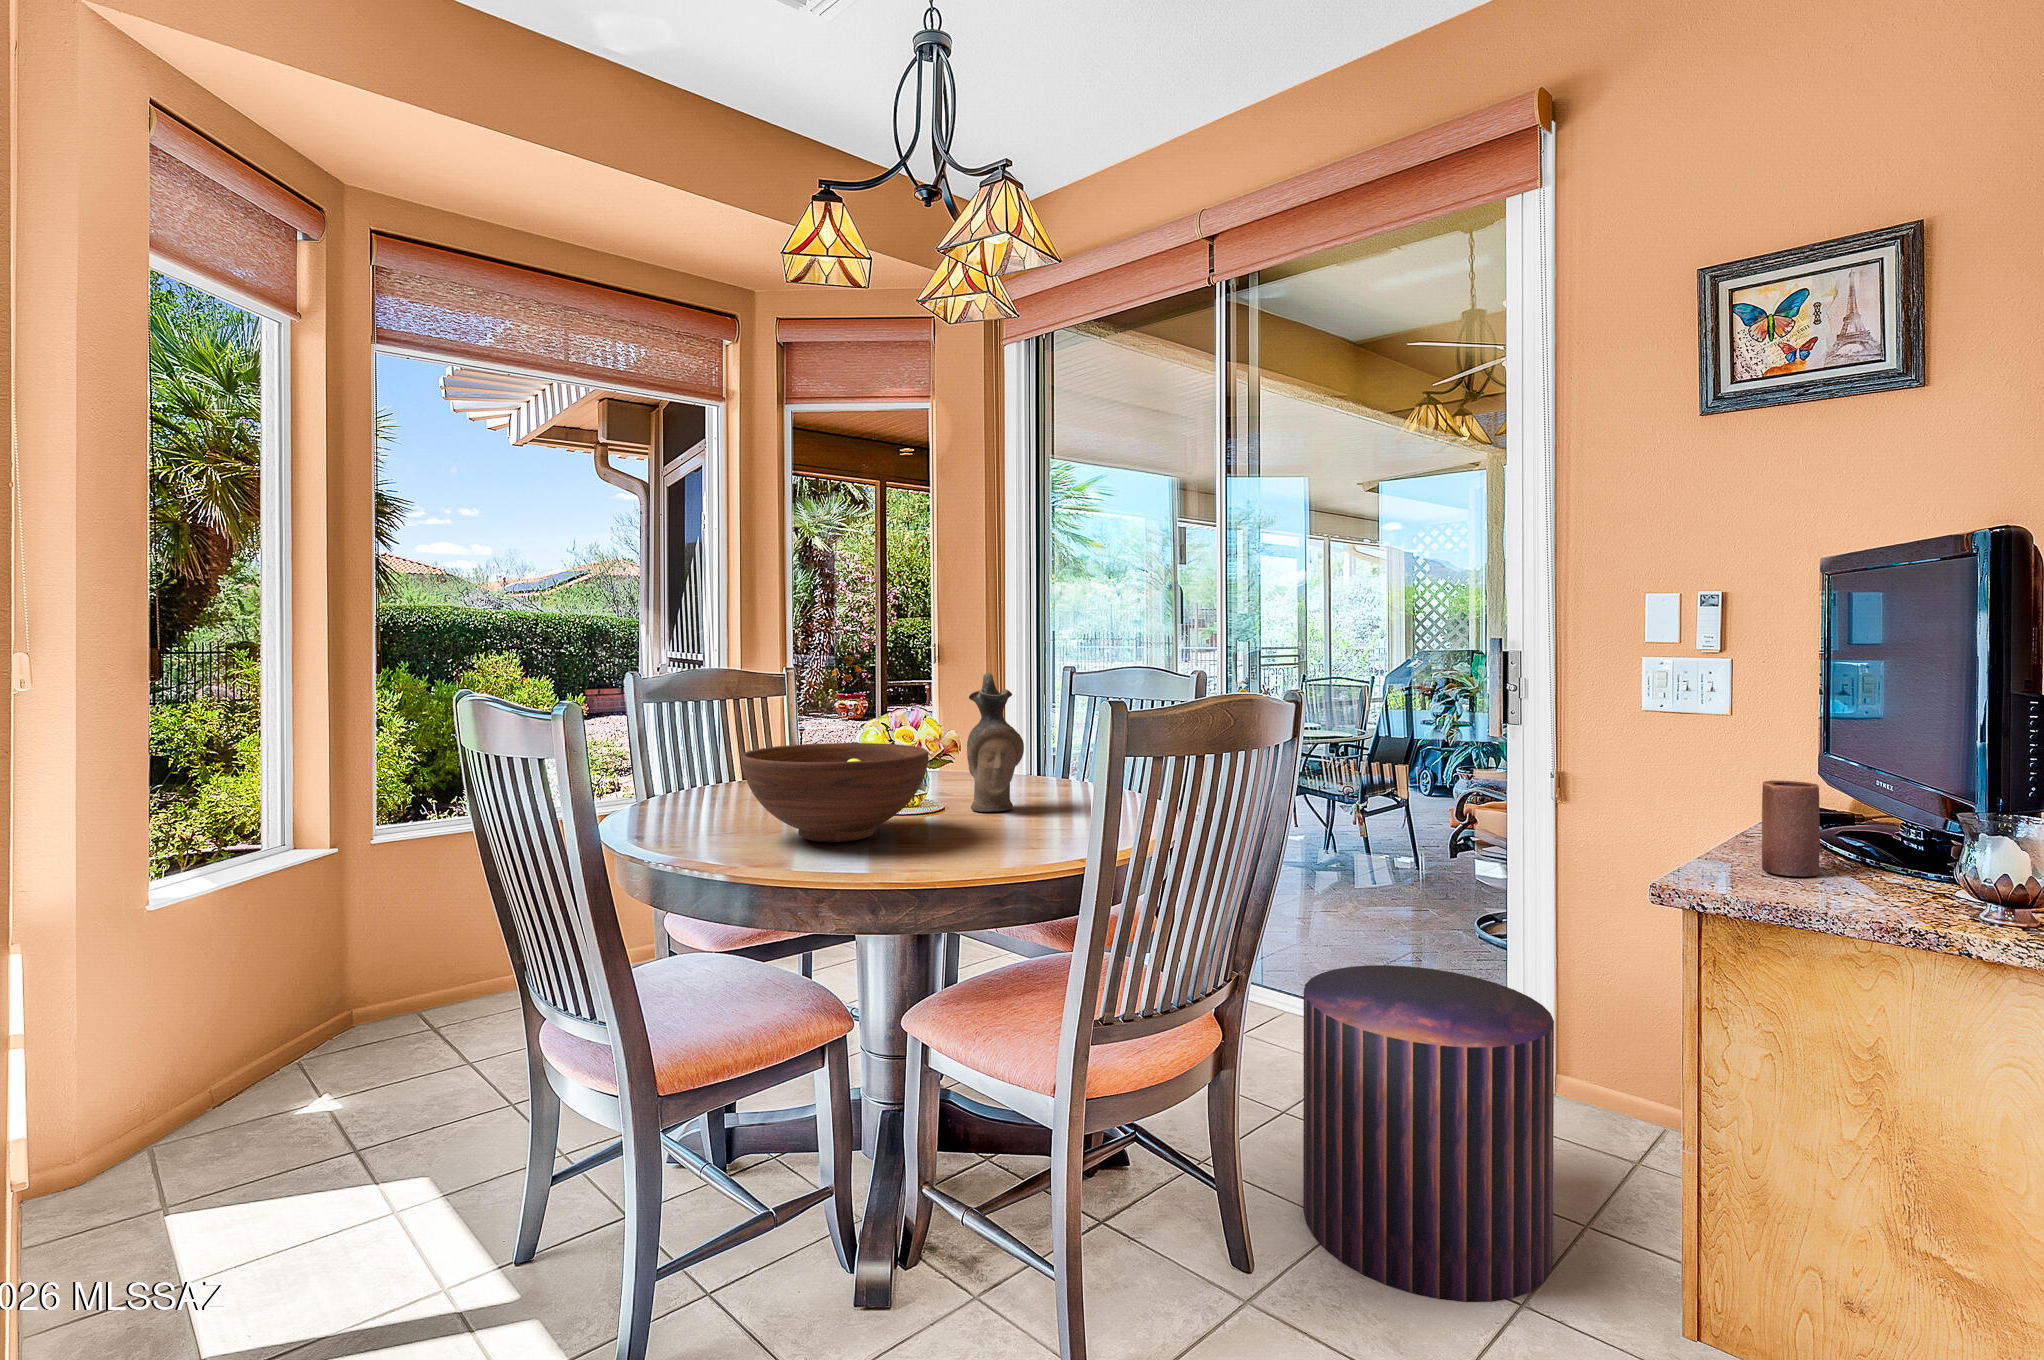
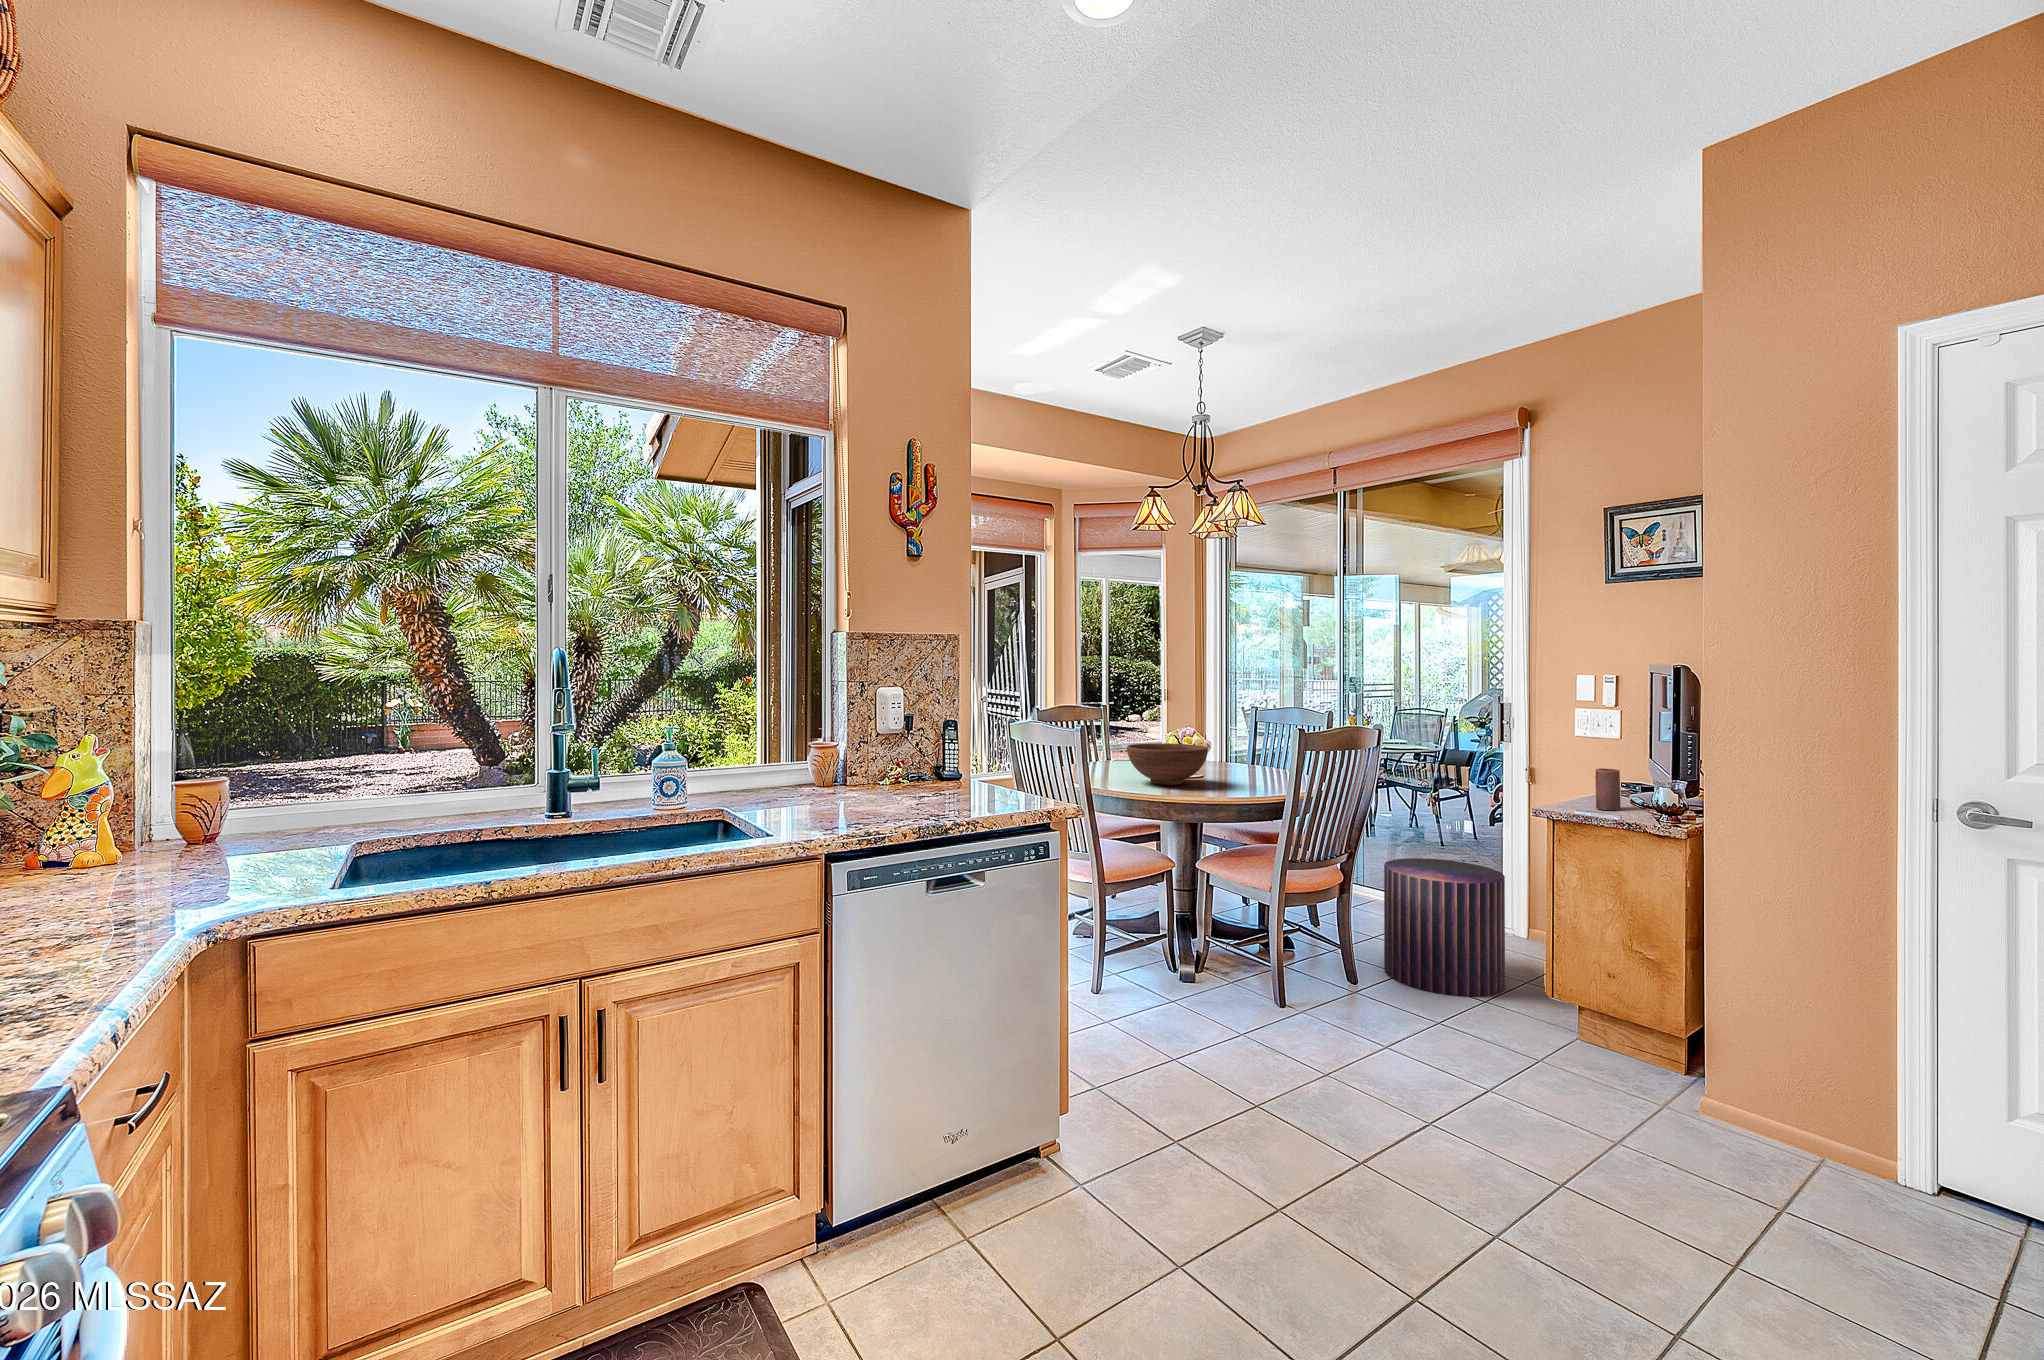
ceramic pitcher: present [967,673,1024,812] -> none [1219,712,1246,777]

